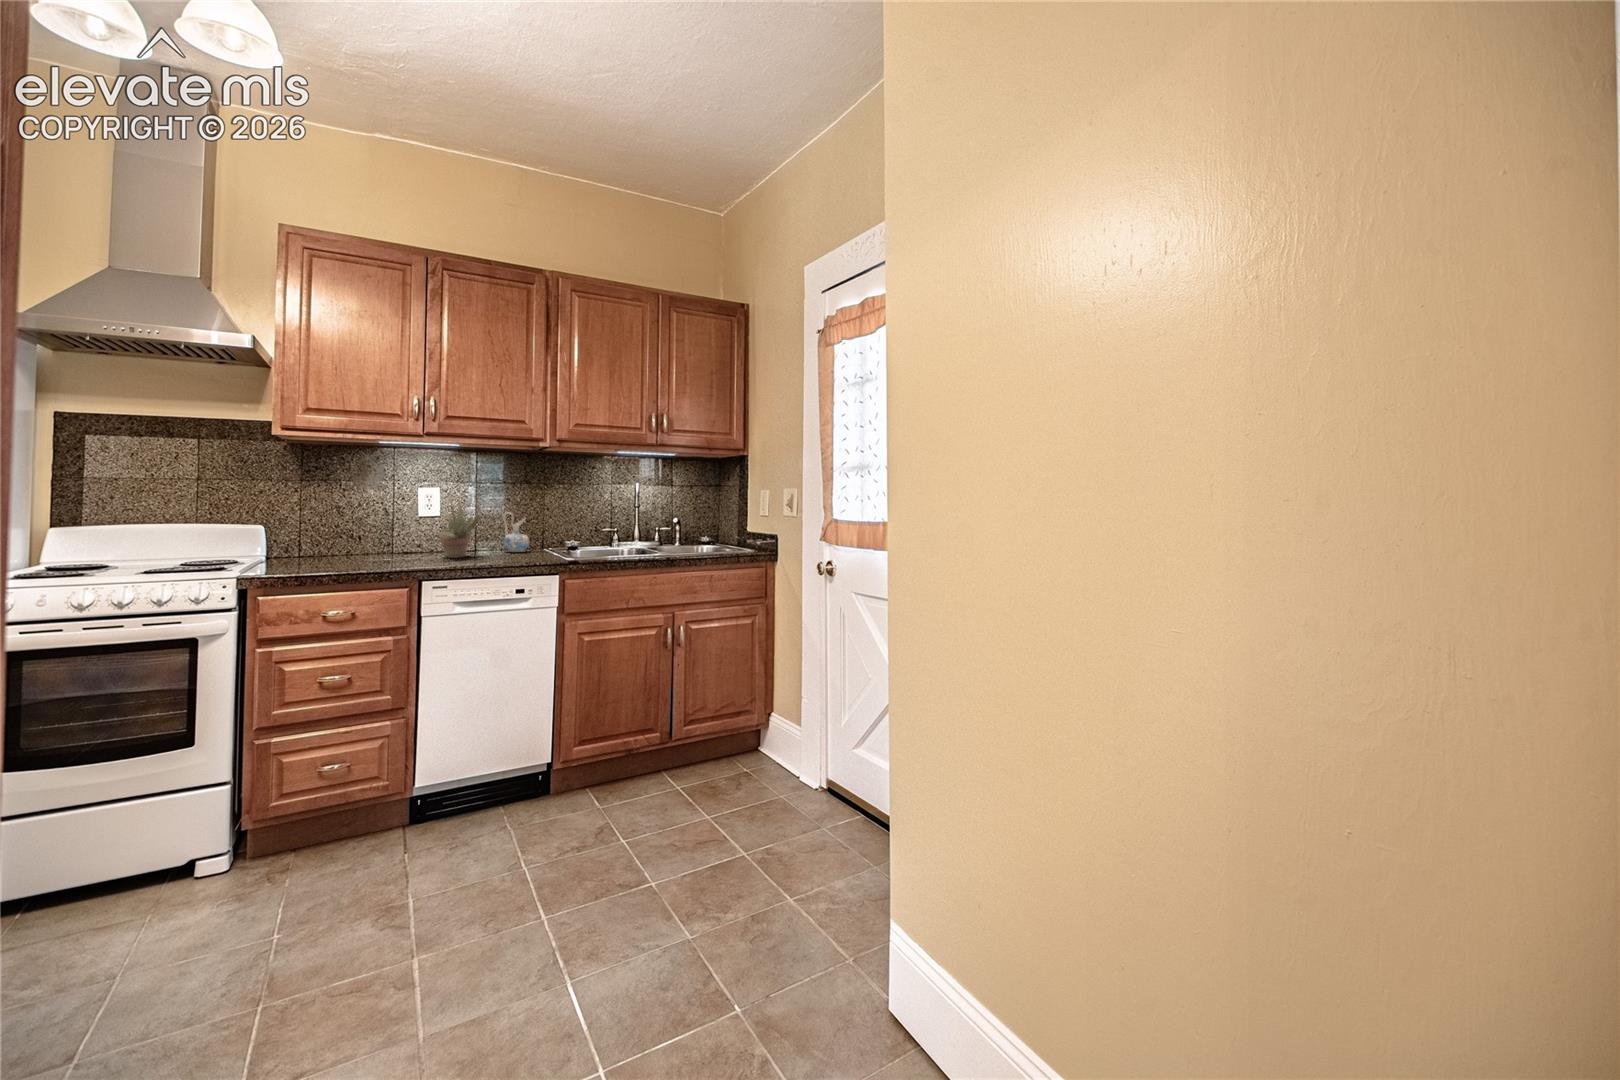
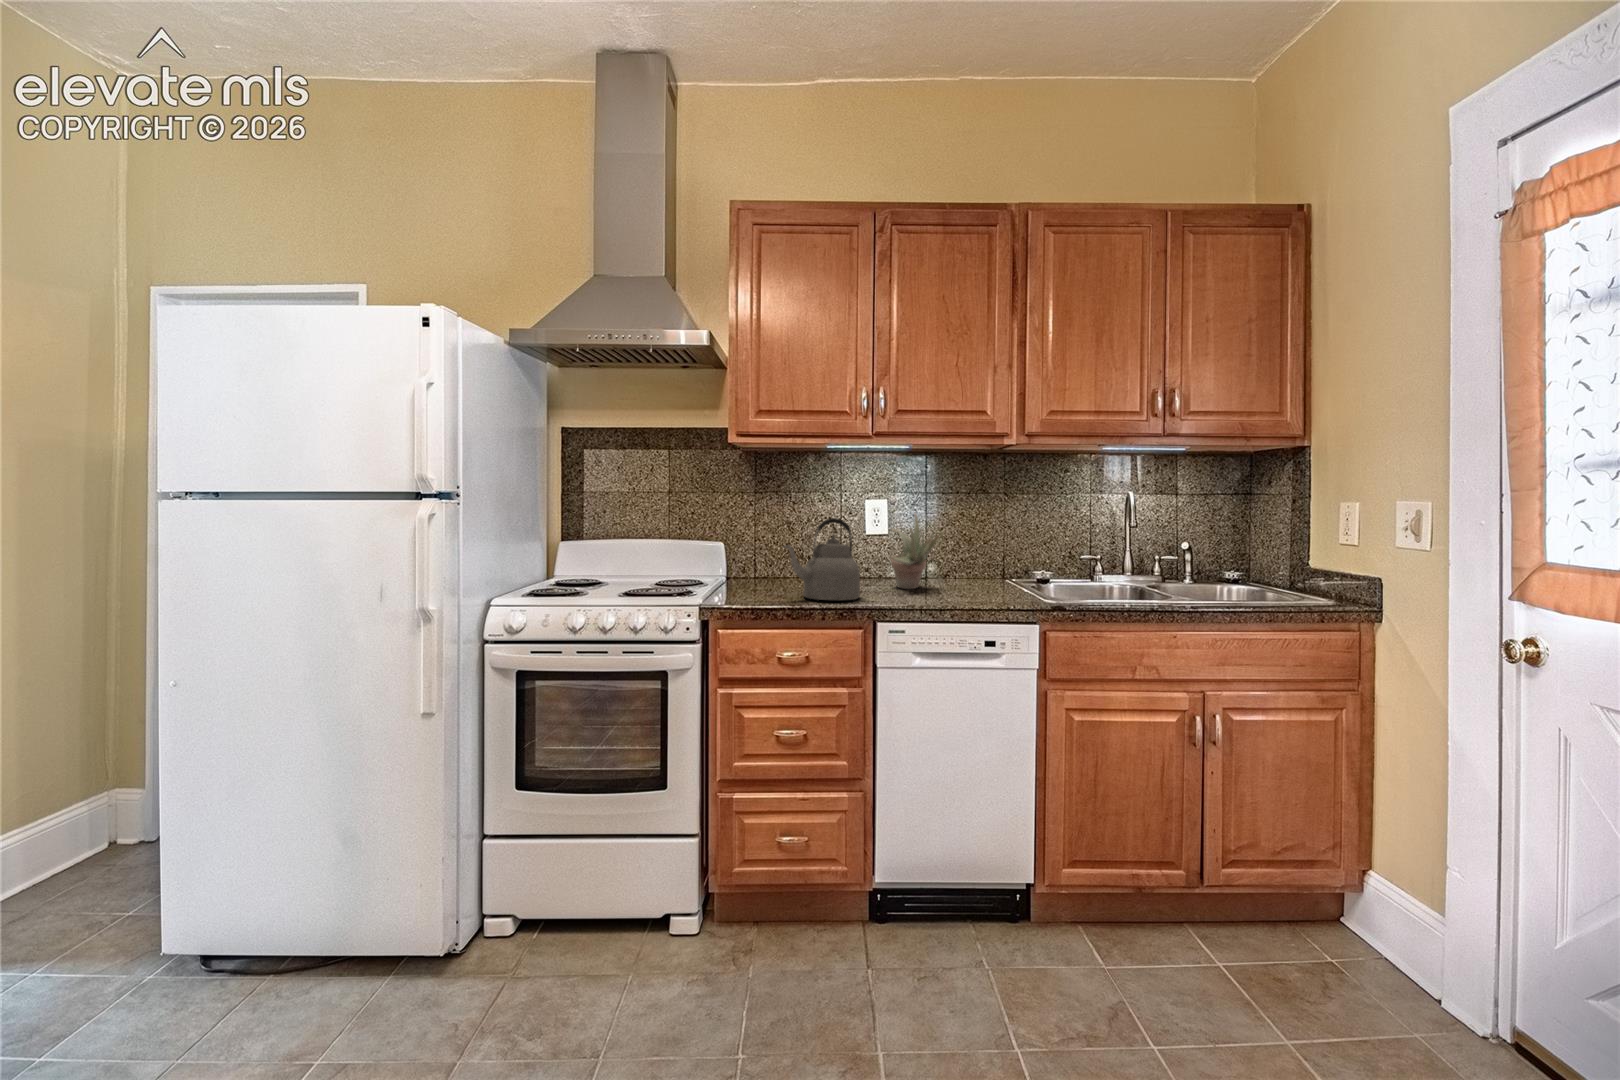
kettle: none [325,500,406,567] -> present [783,518,860,600]
ceramic pitcher: present [503,512,529,552] -> none [959,531,990,583]

